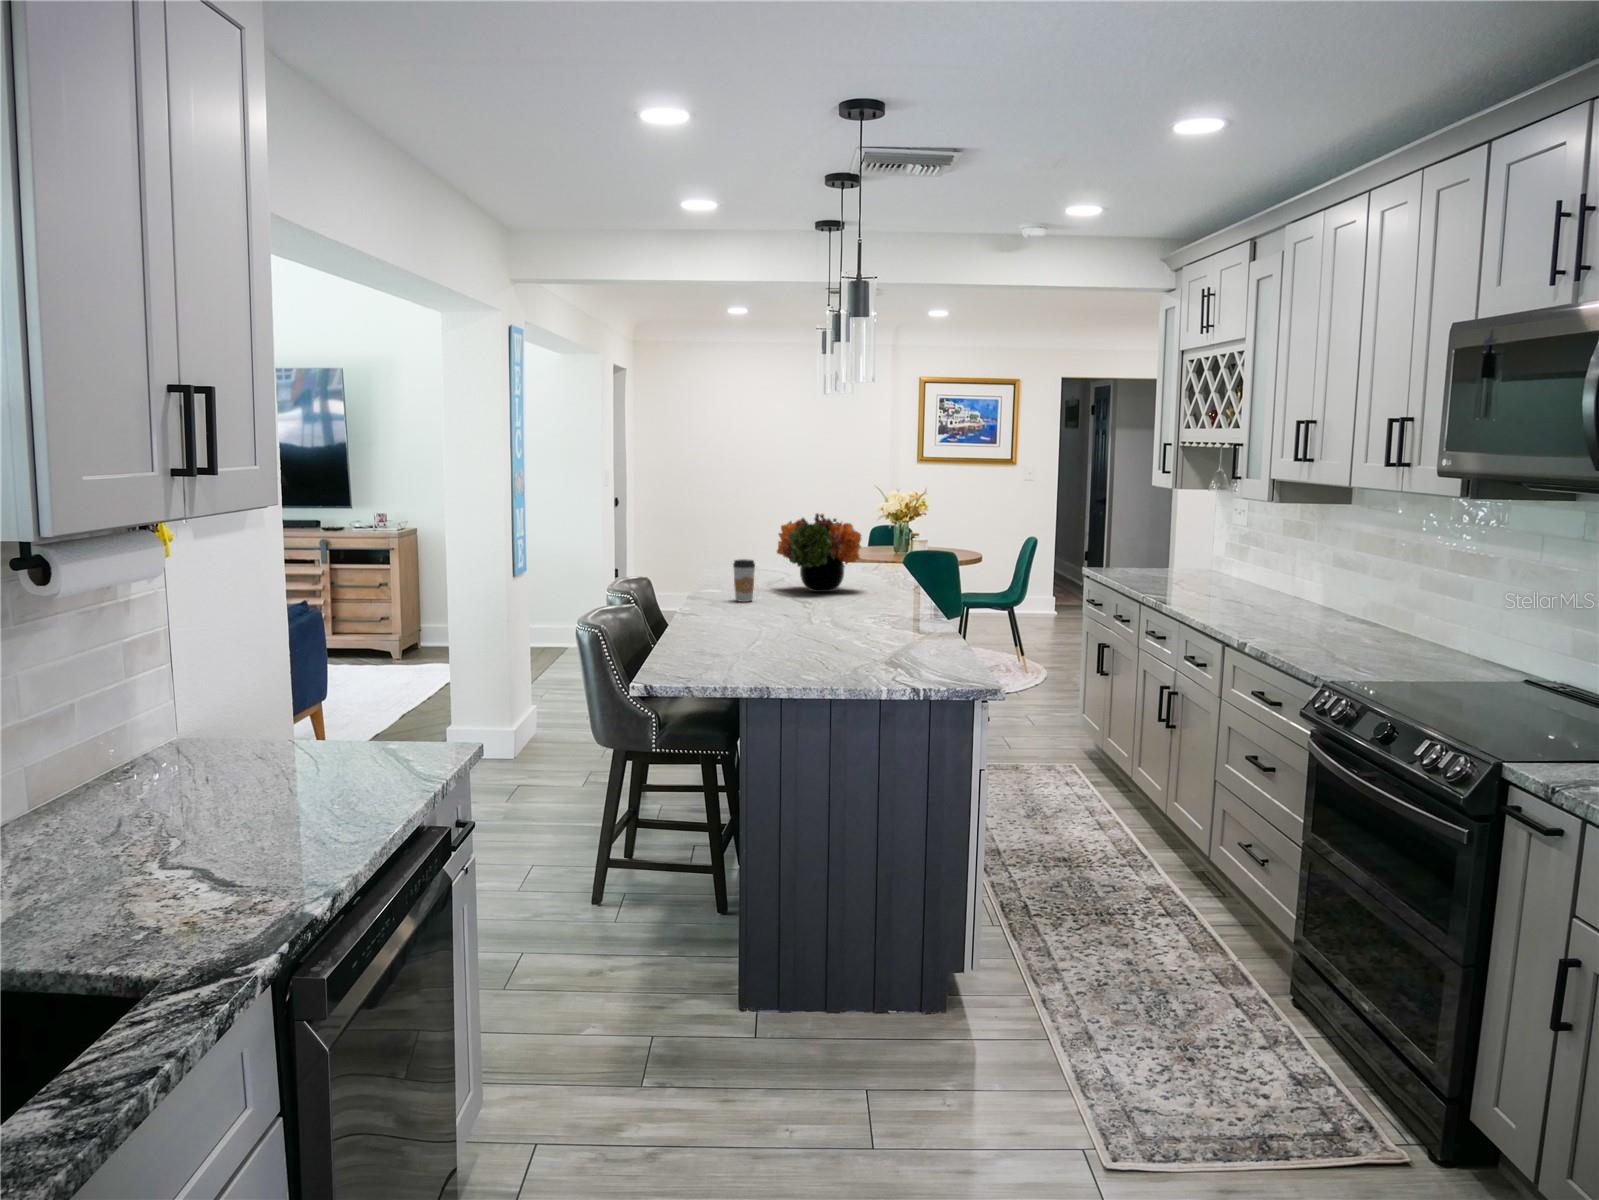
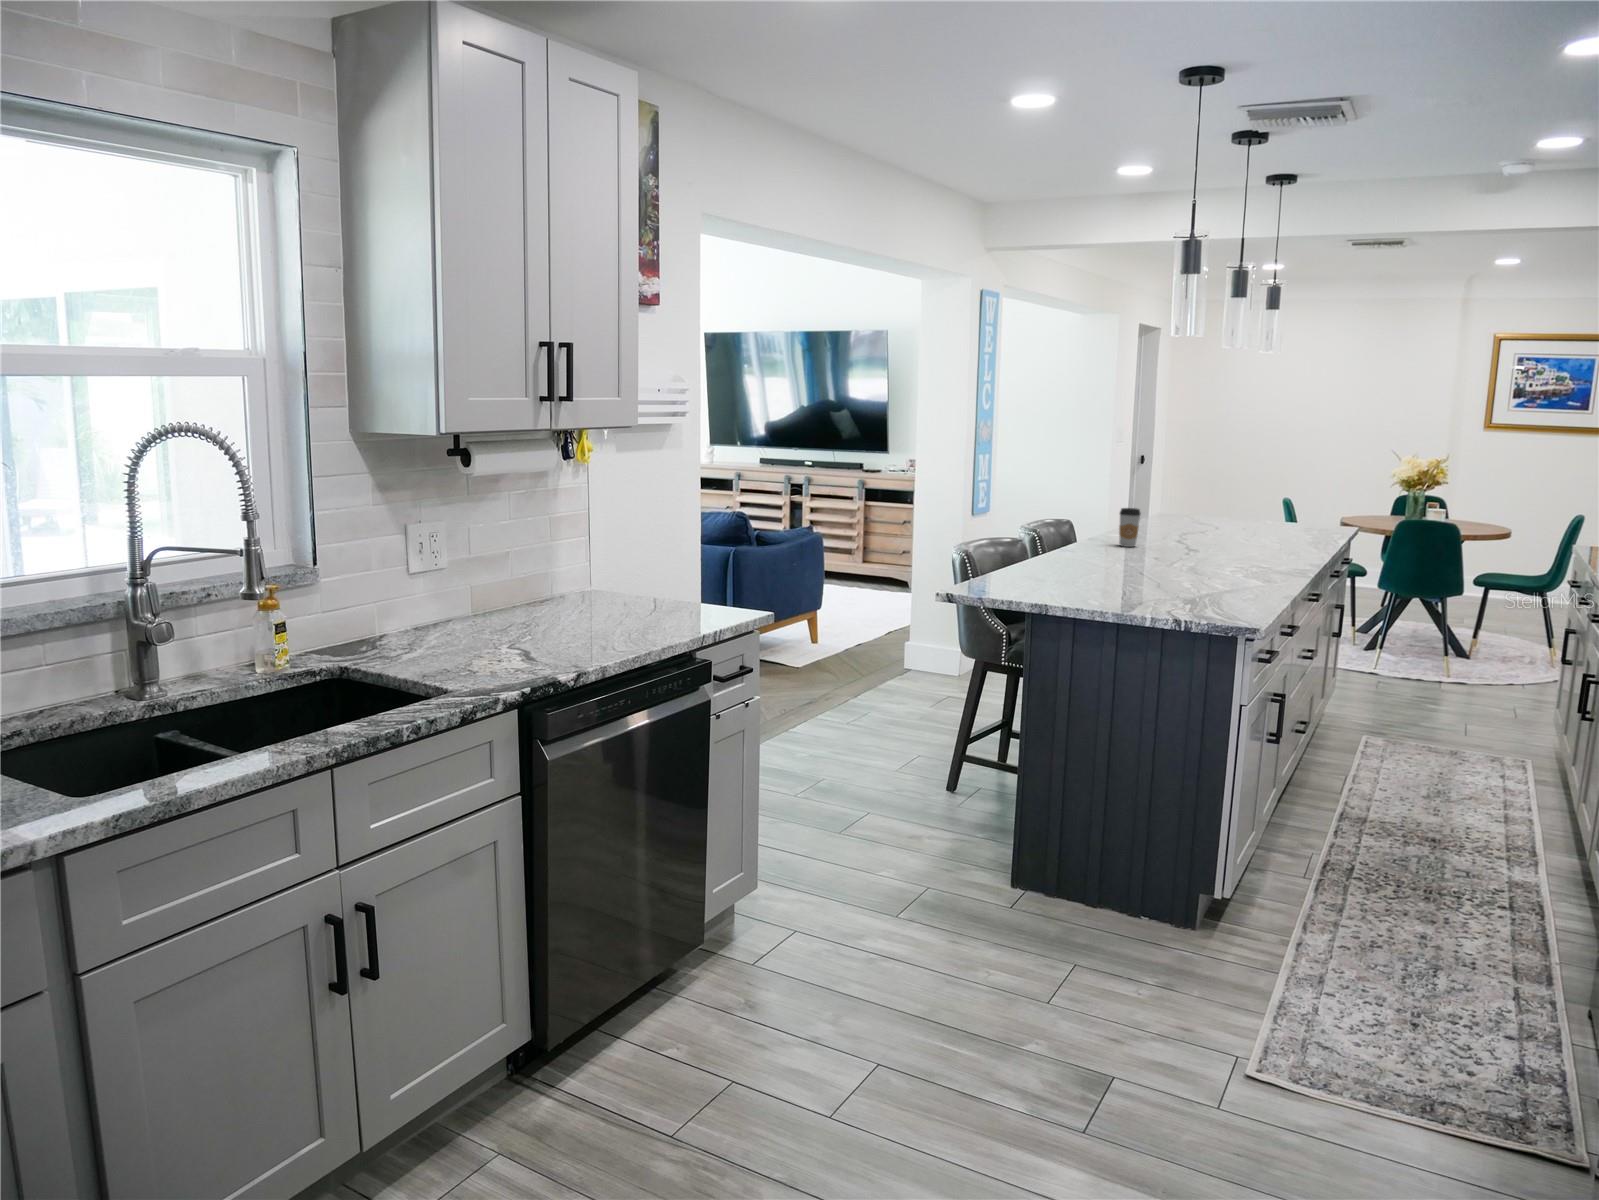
flower arrangement: present [777,513,861,592] -> none [1176,469,1267,546]

